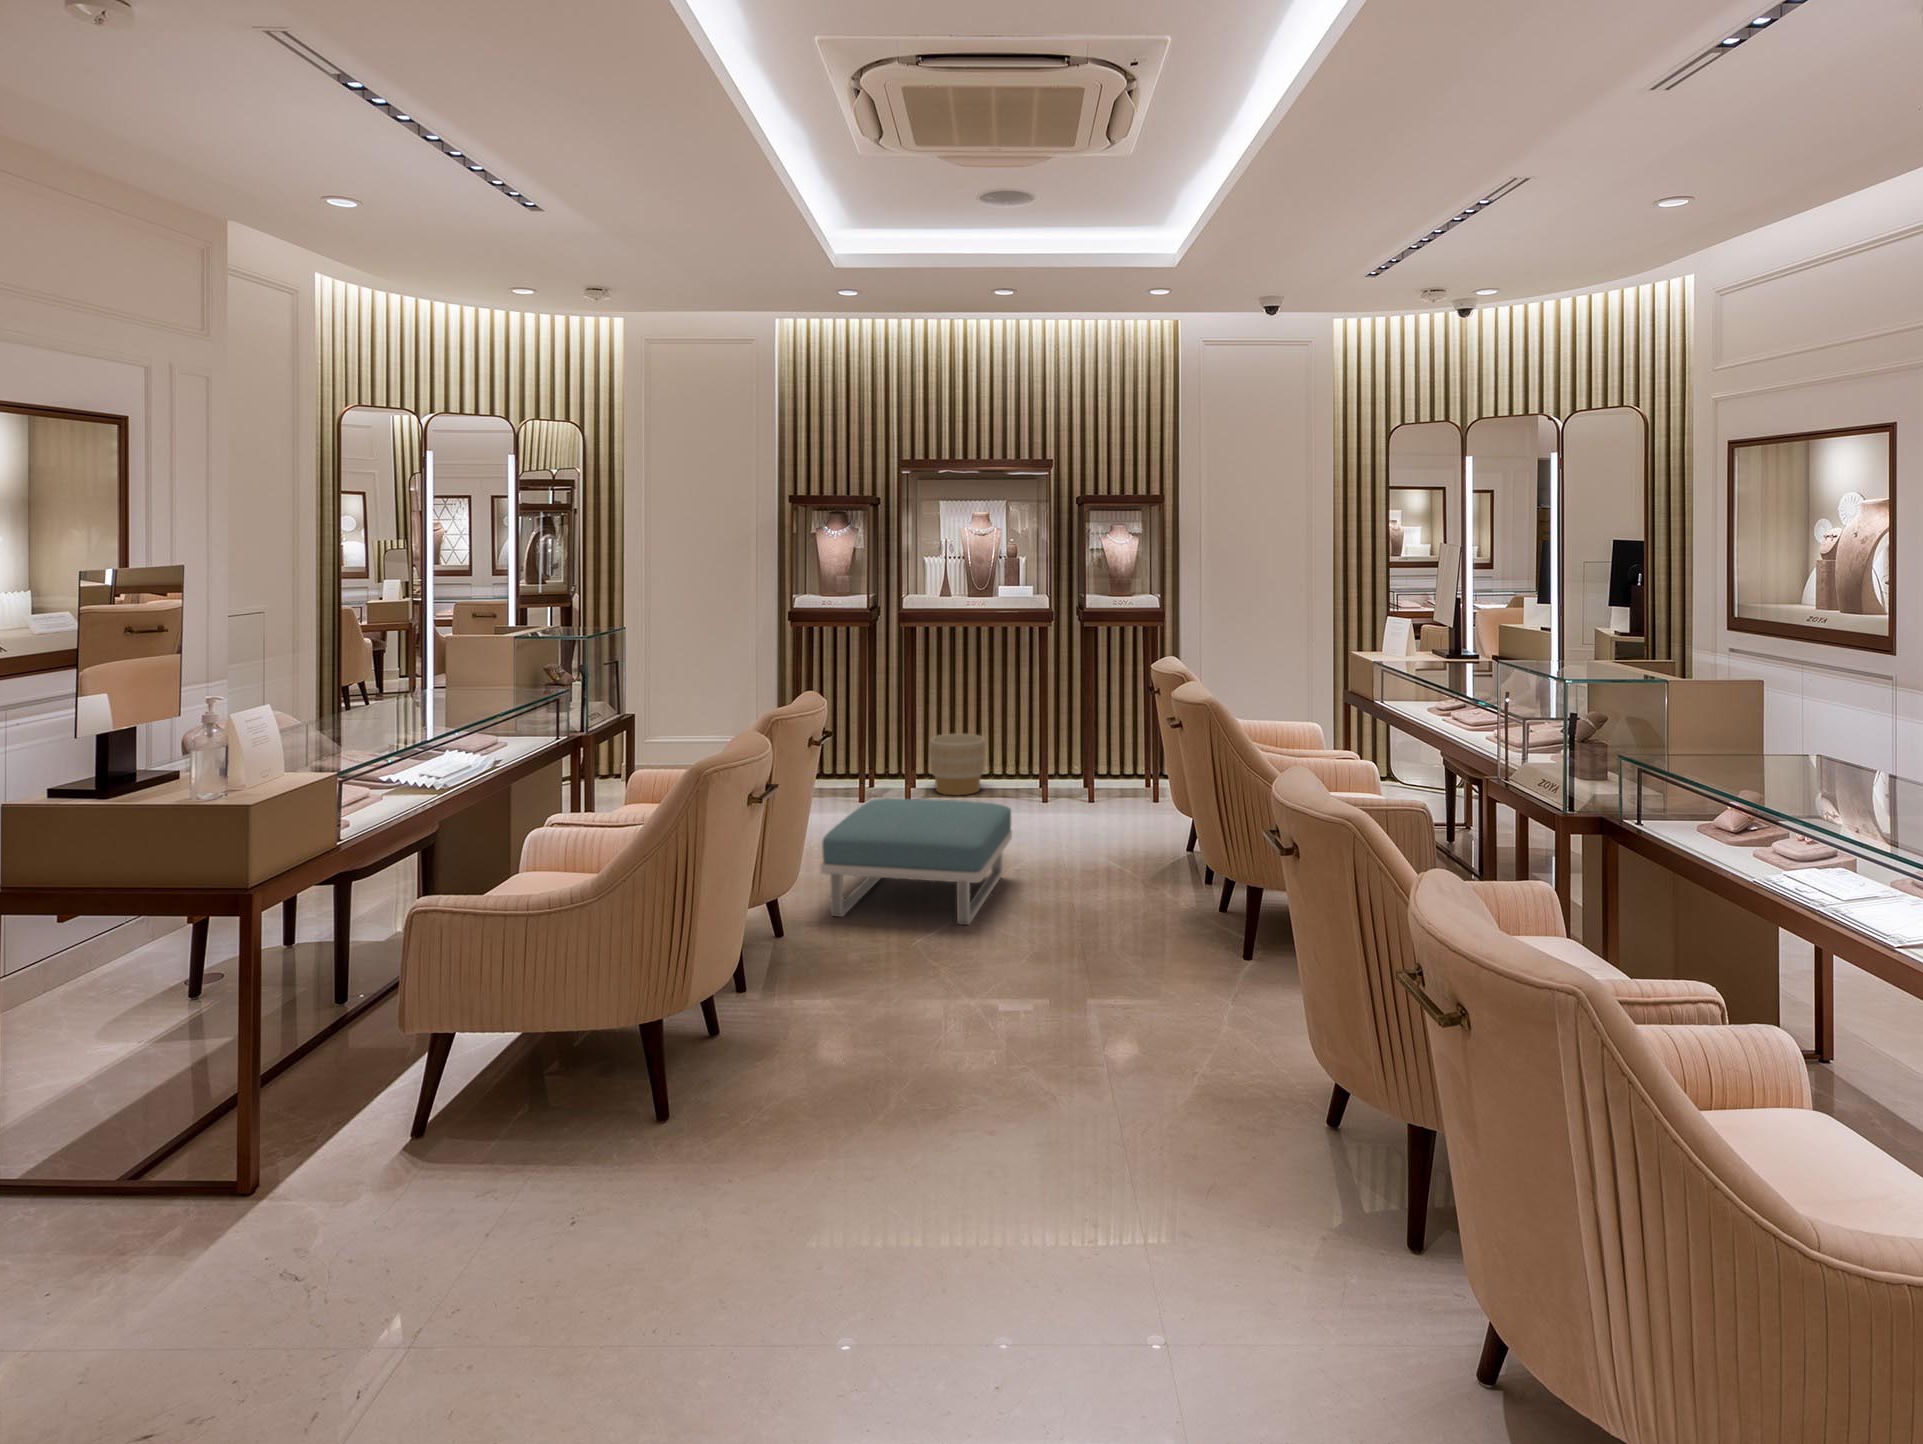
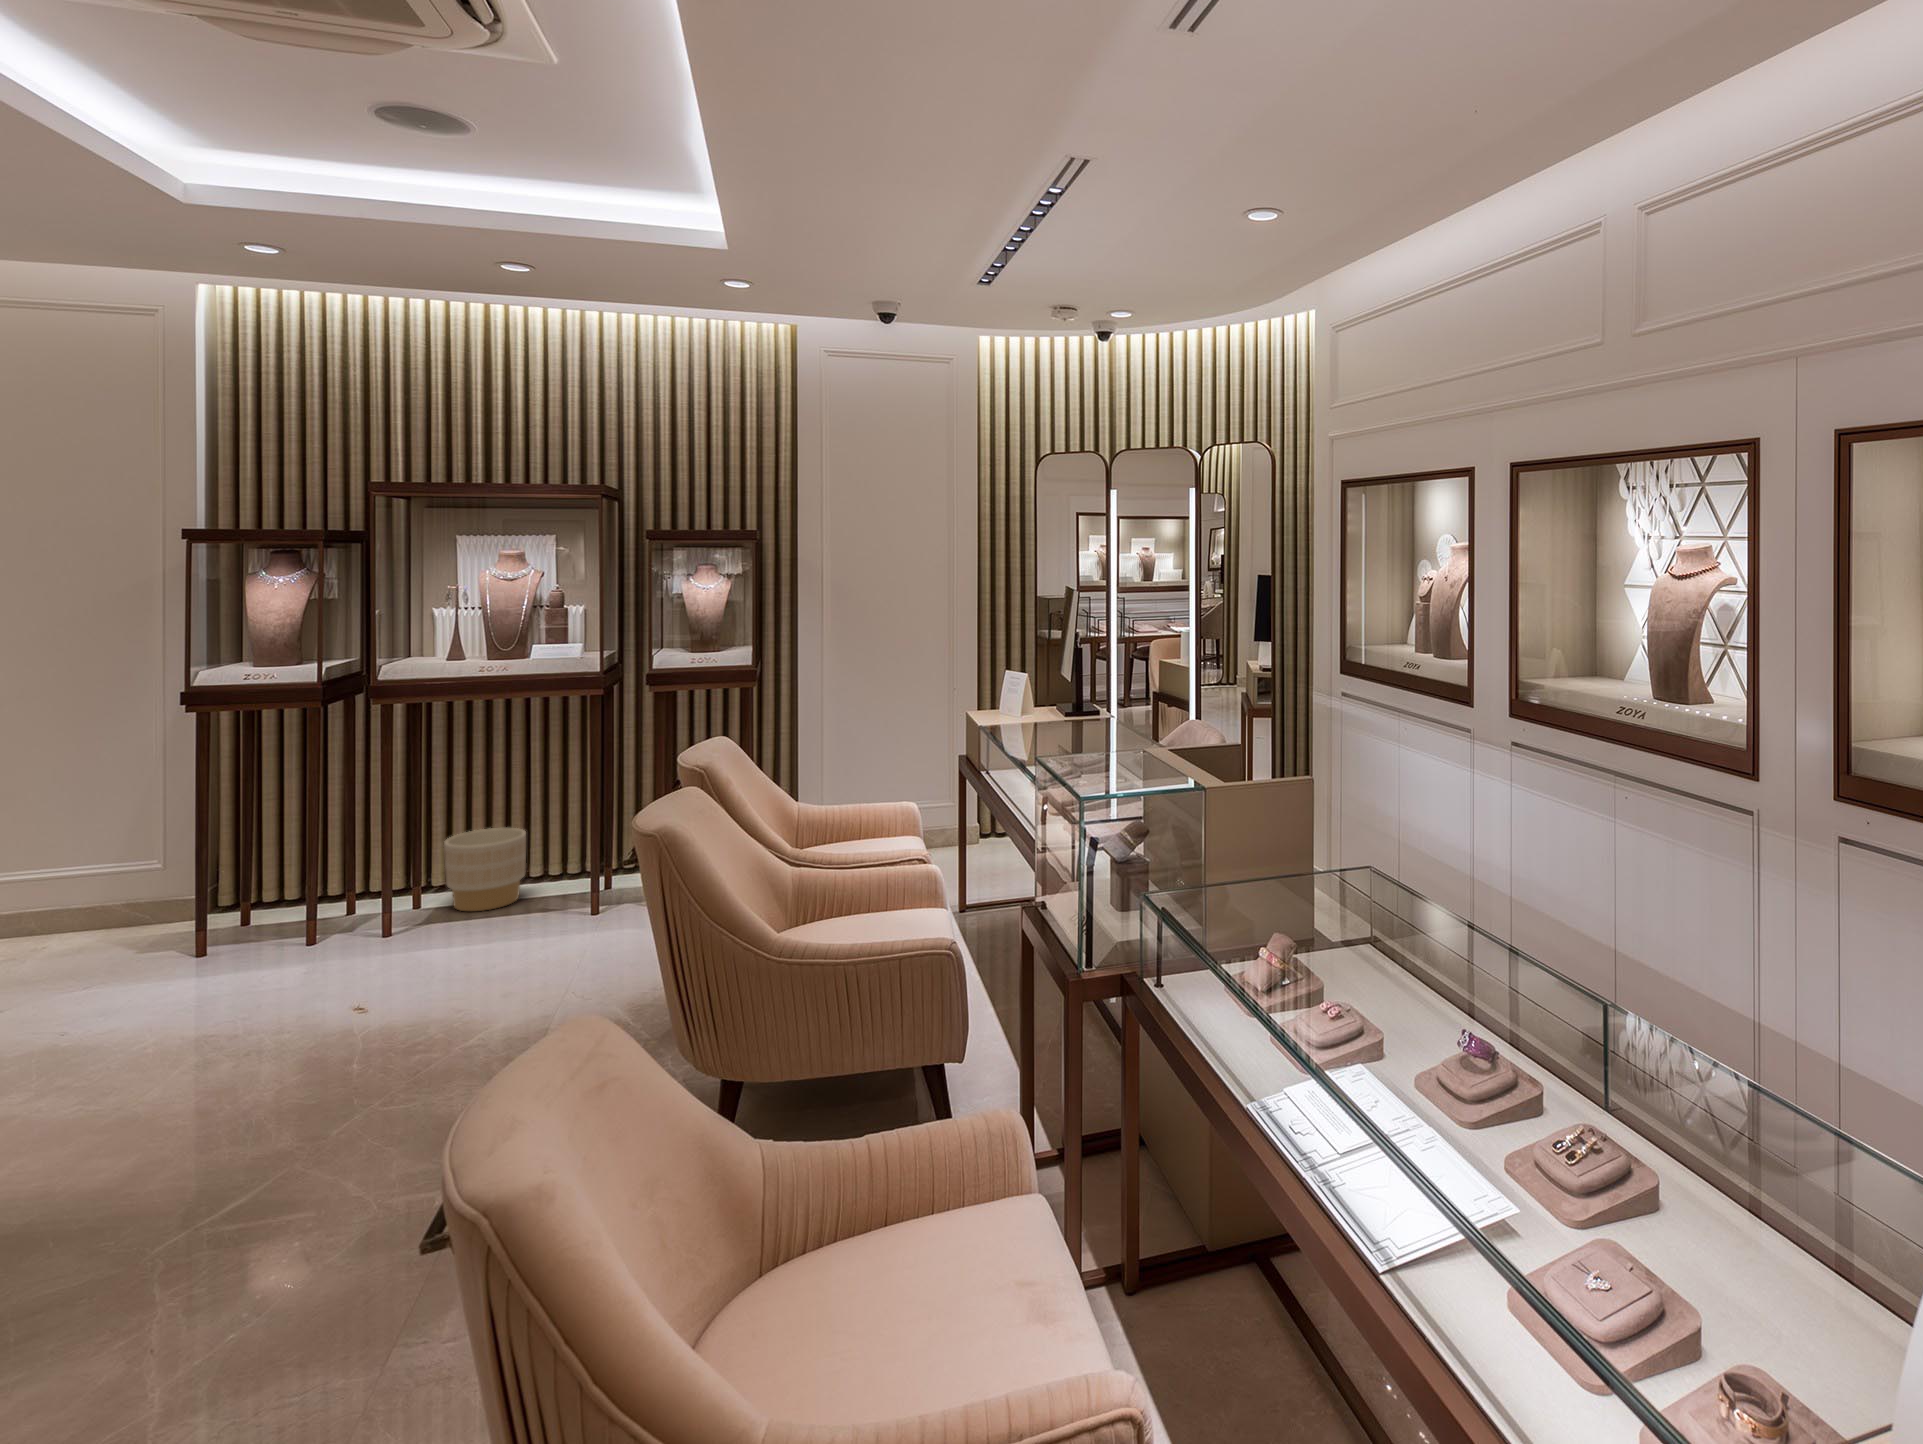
footstool: present [821,799,1012,925] -> none [53,956,448,1175]

